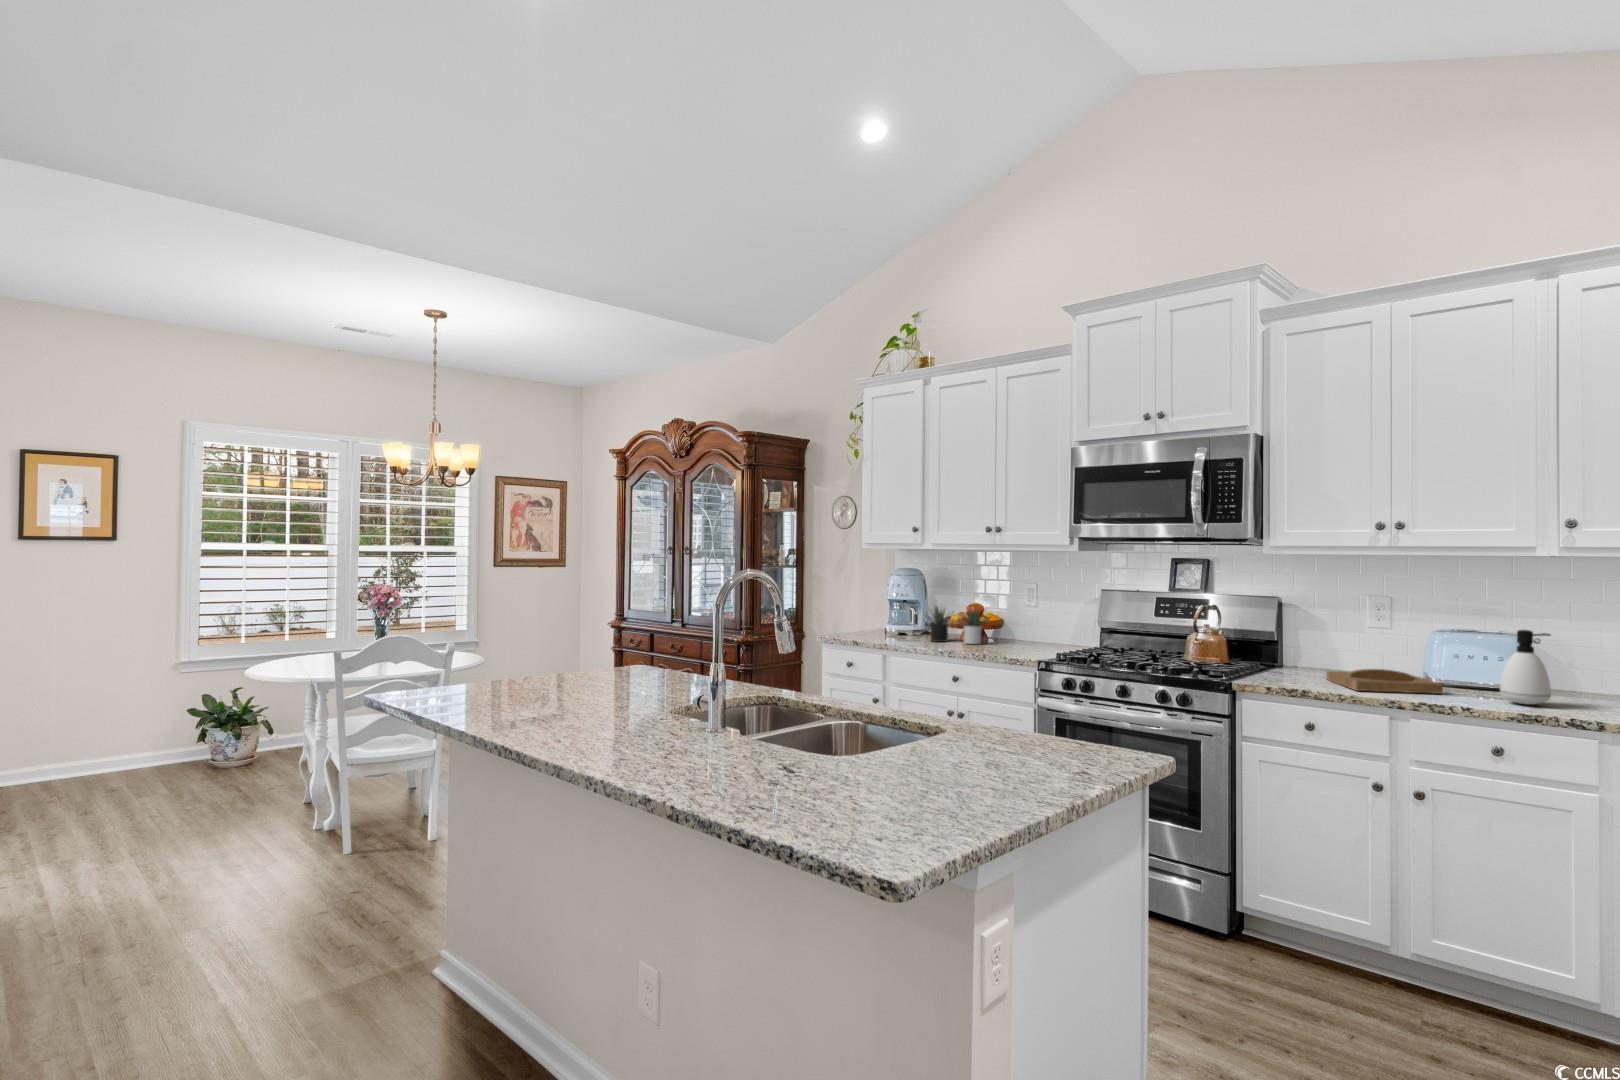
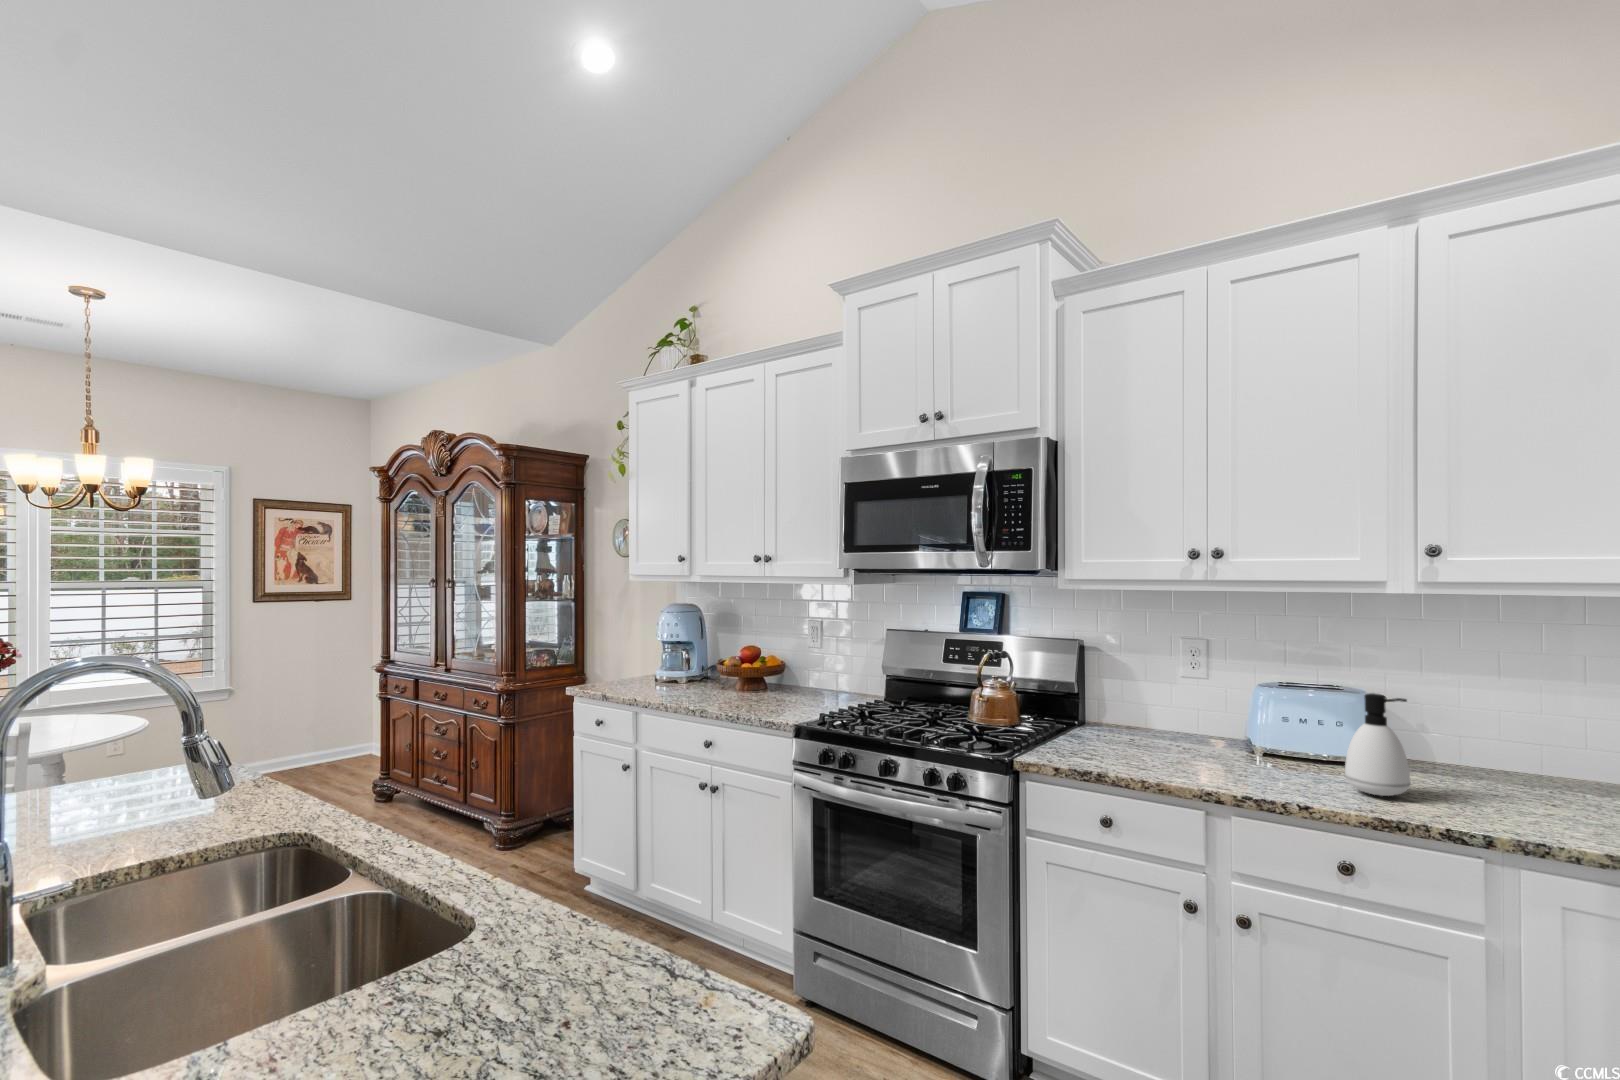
succulent plant: present [926,606,990,644] -> none [682,645,760,698]
tray: present [1326,669,1443,694] -> none [1133,739,1274,776]

